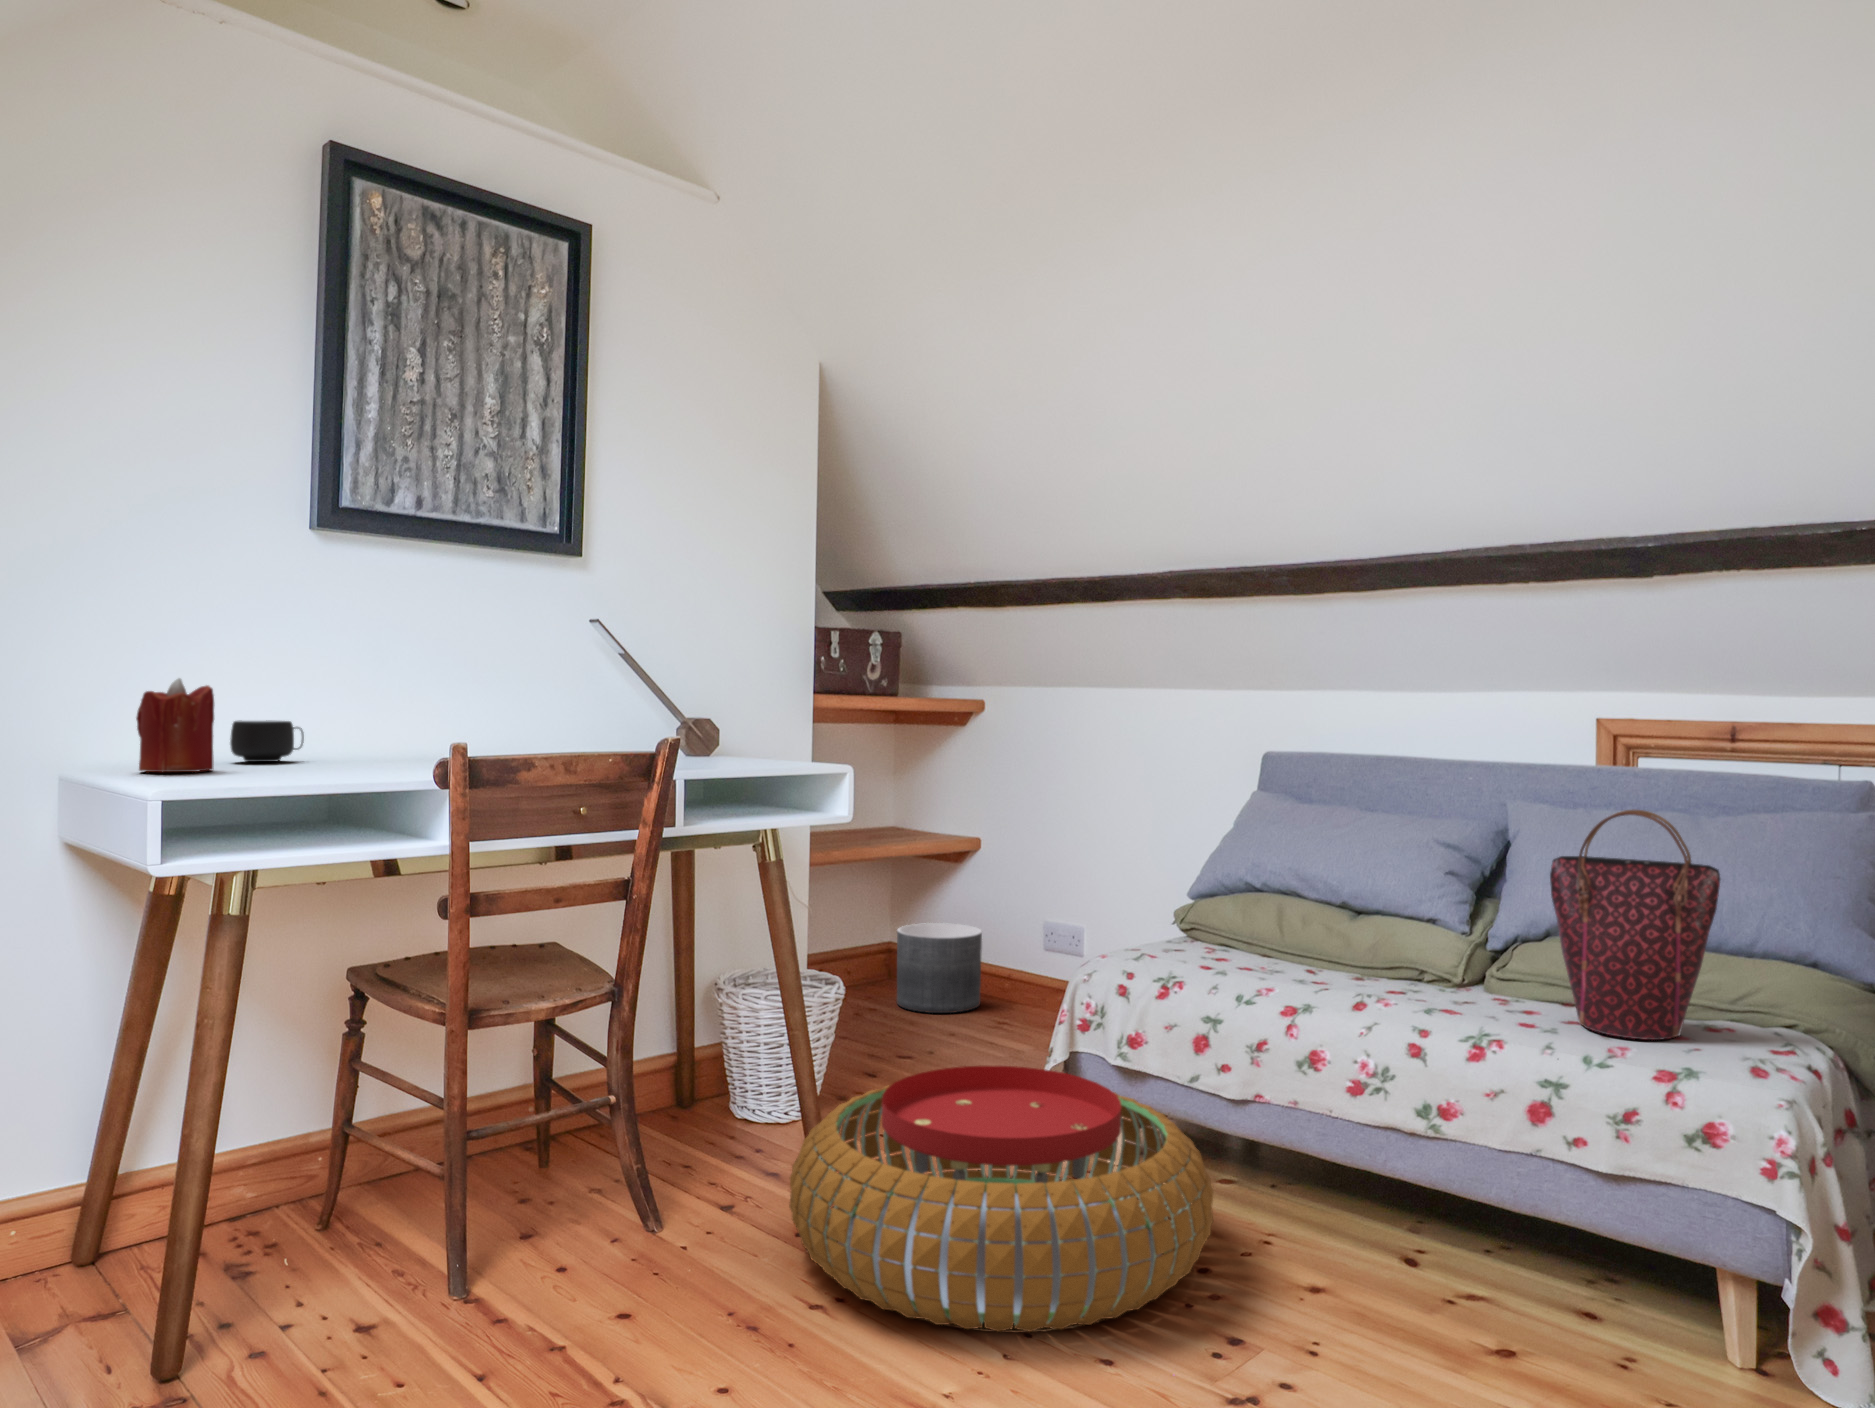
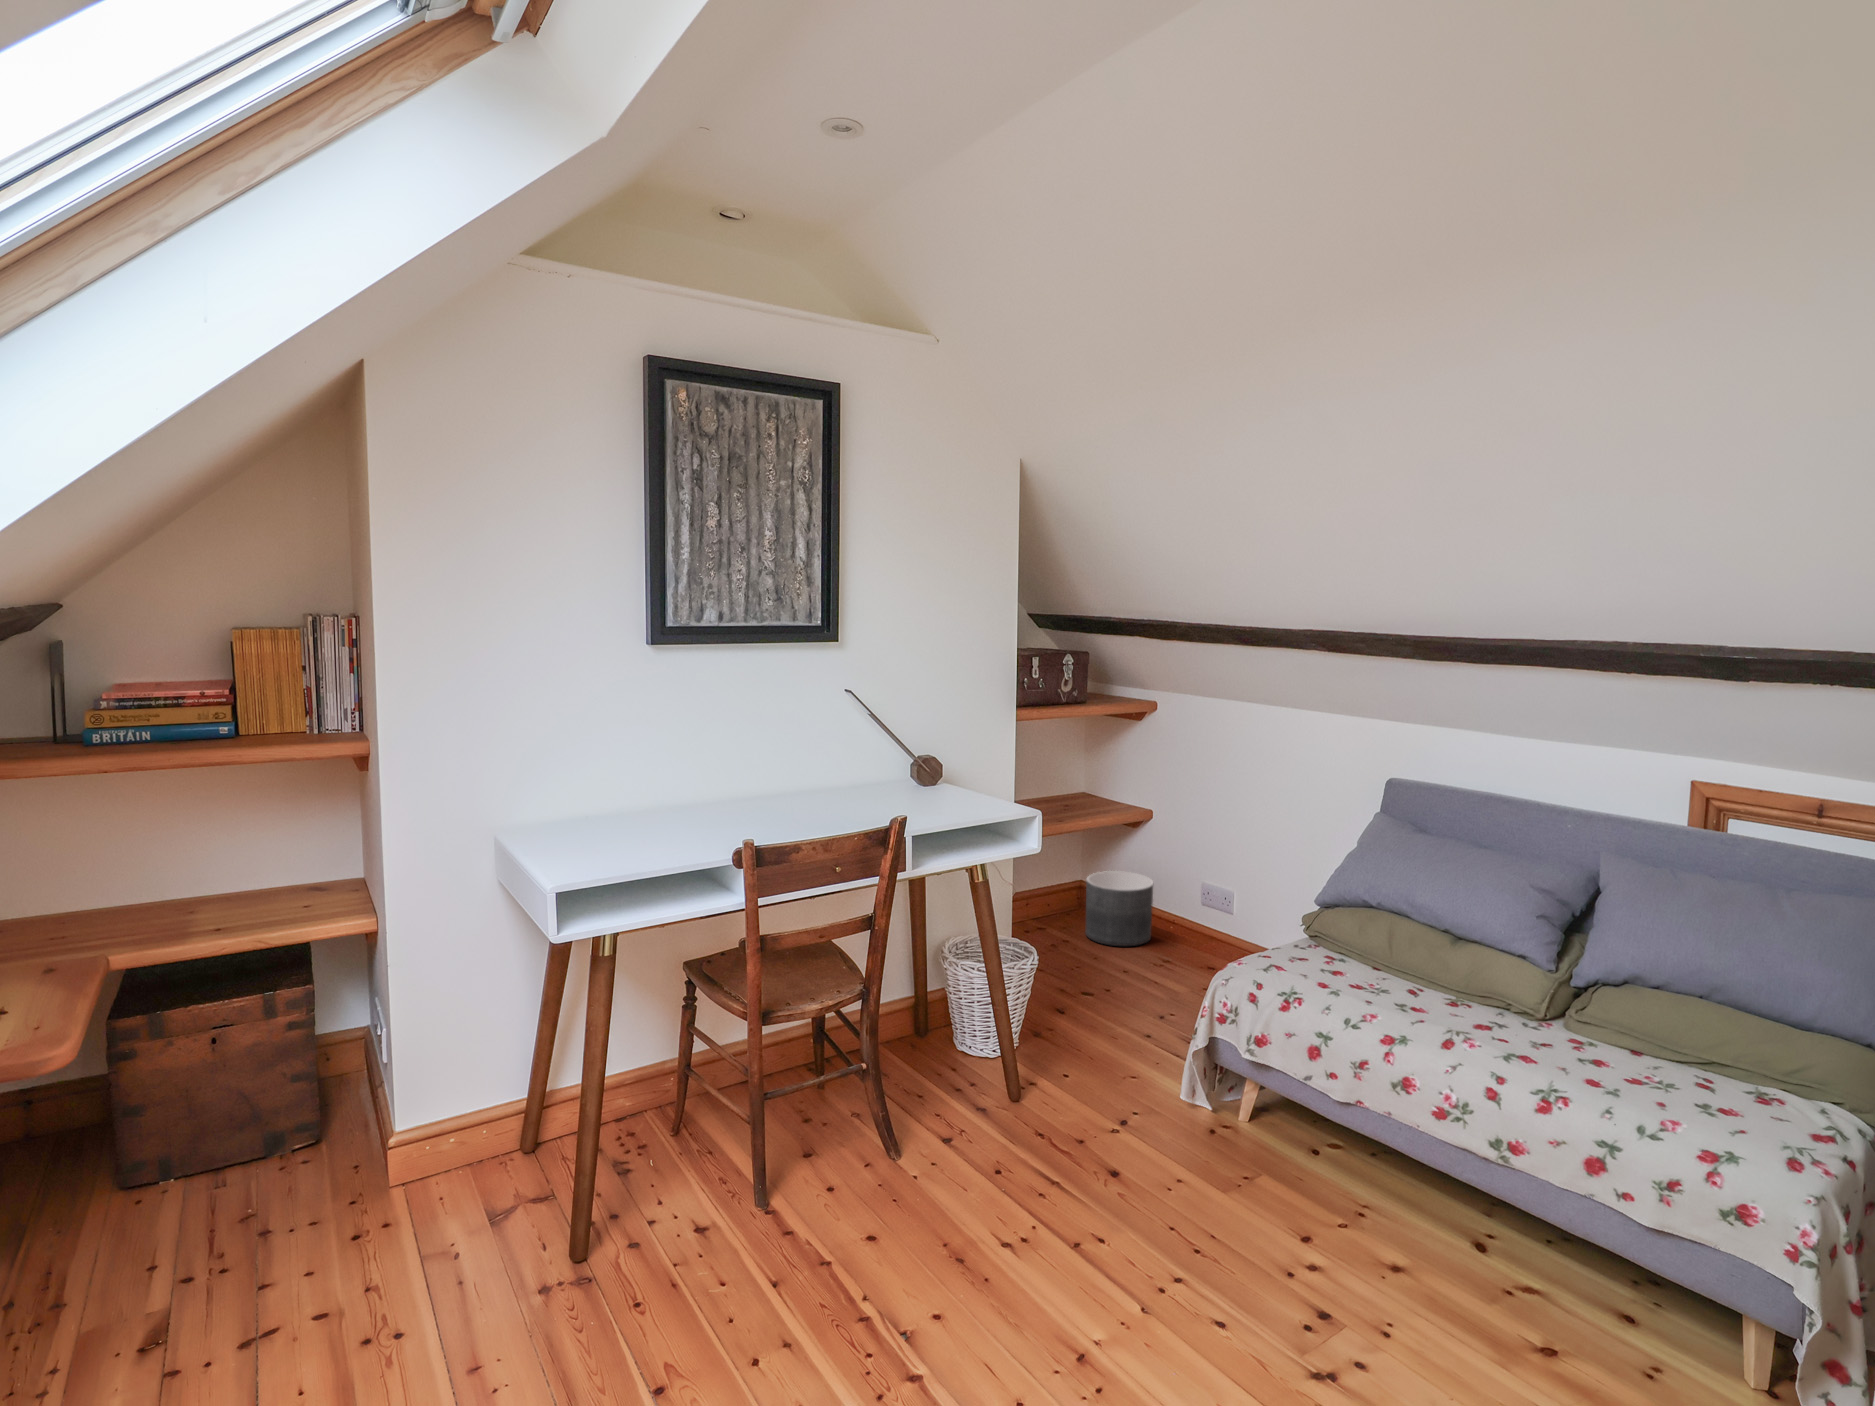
candle: present [136,678,214,772] -> none [537,774,589,844]
mug: present [230,720,304,762] -> none [600,784,648,818]
handbag: present [1550,810,1720,1040] -> none [1621,916,1779,1115]
pouf: present [789,1066,1213,1332] -> none [989,1056,1314,1293]

